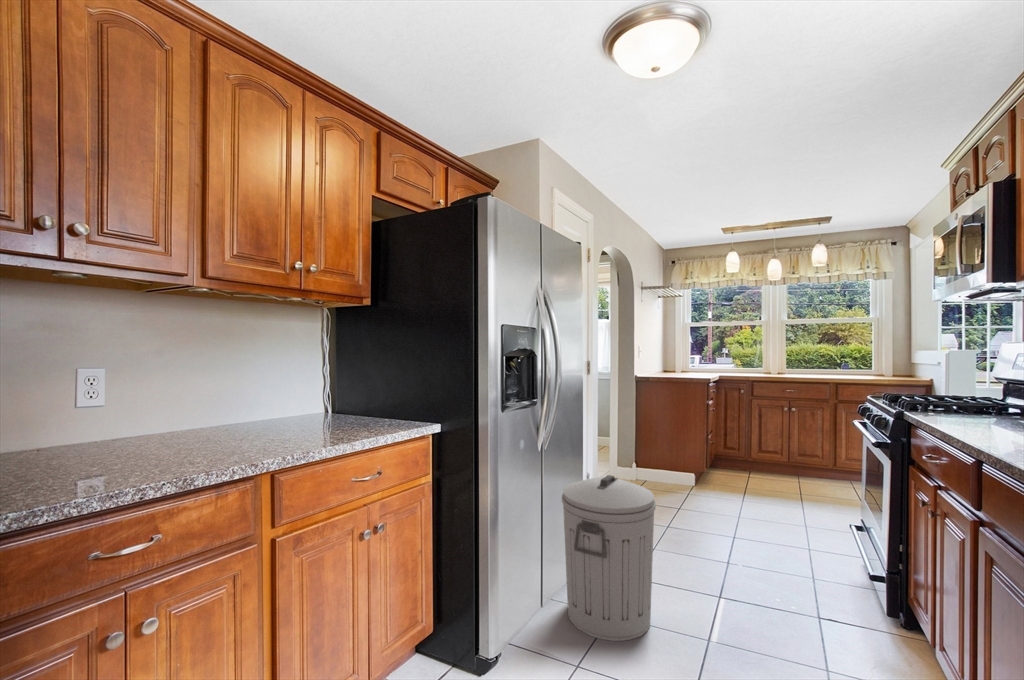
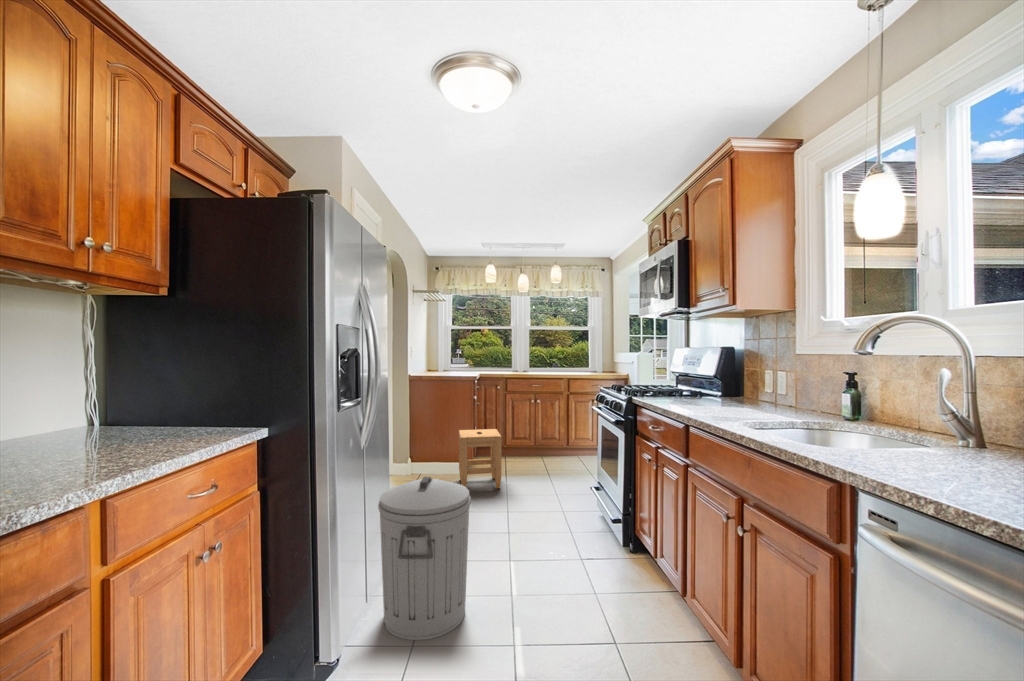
stool: none [683,435,733,505] -> present [459,429,502,488]

